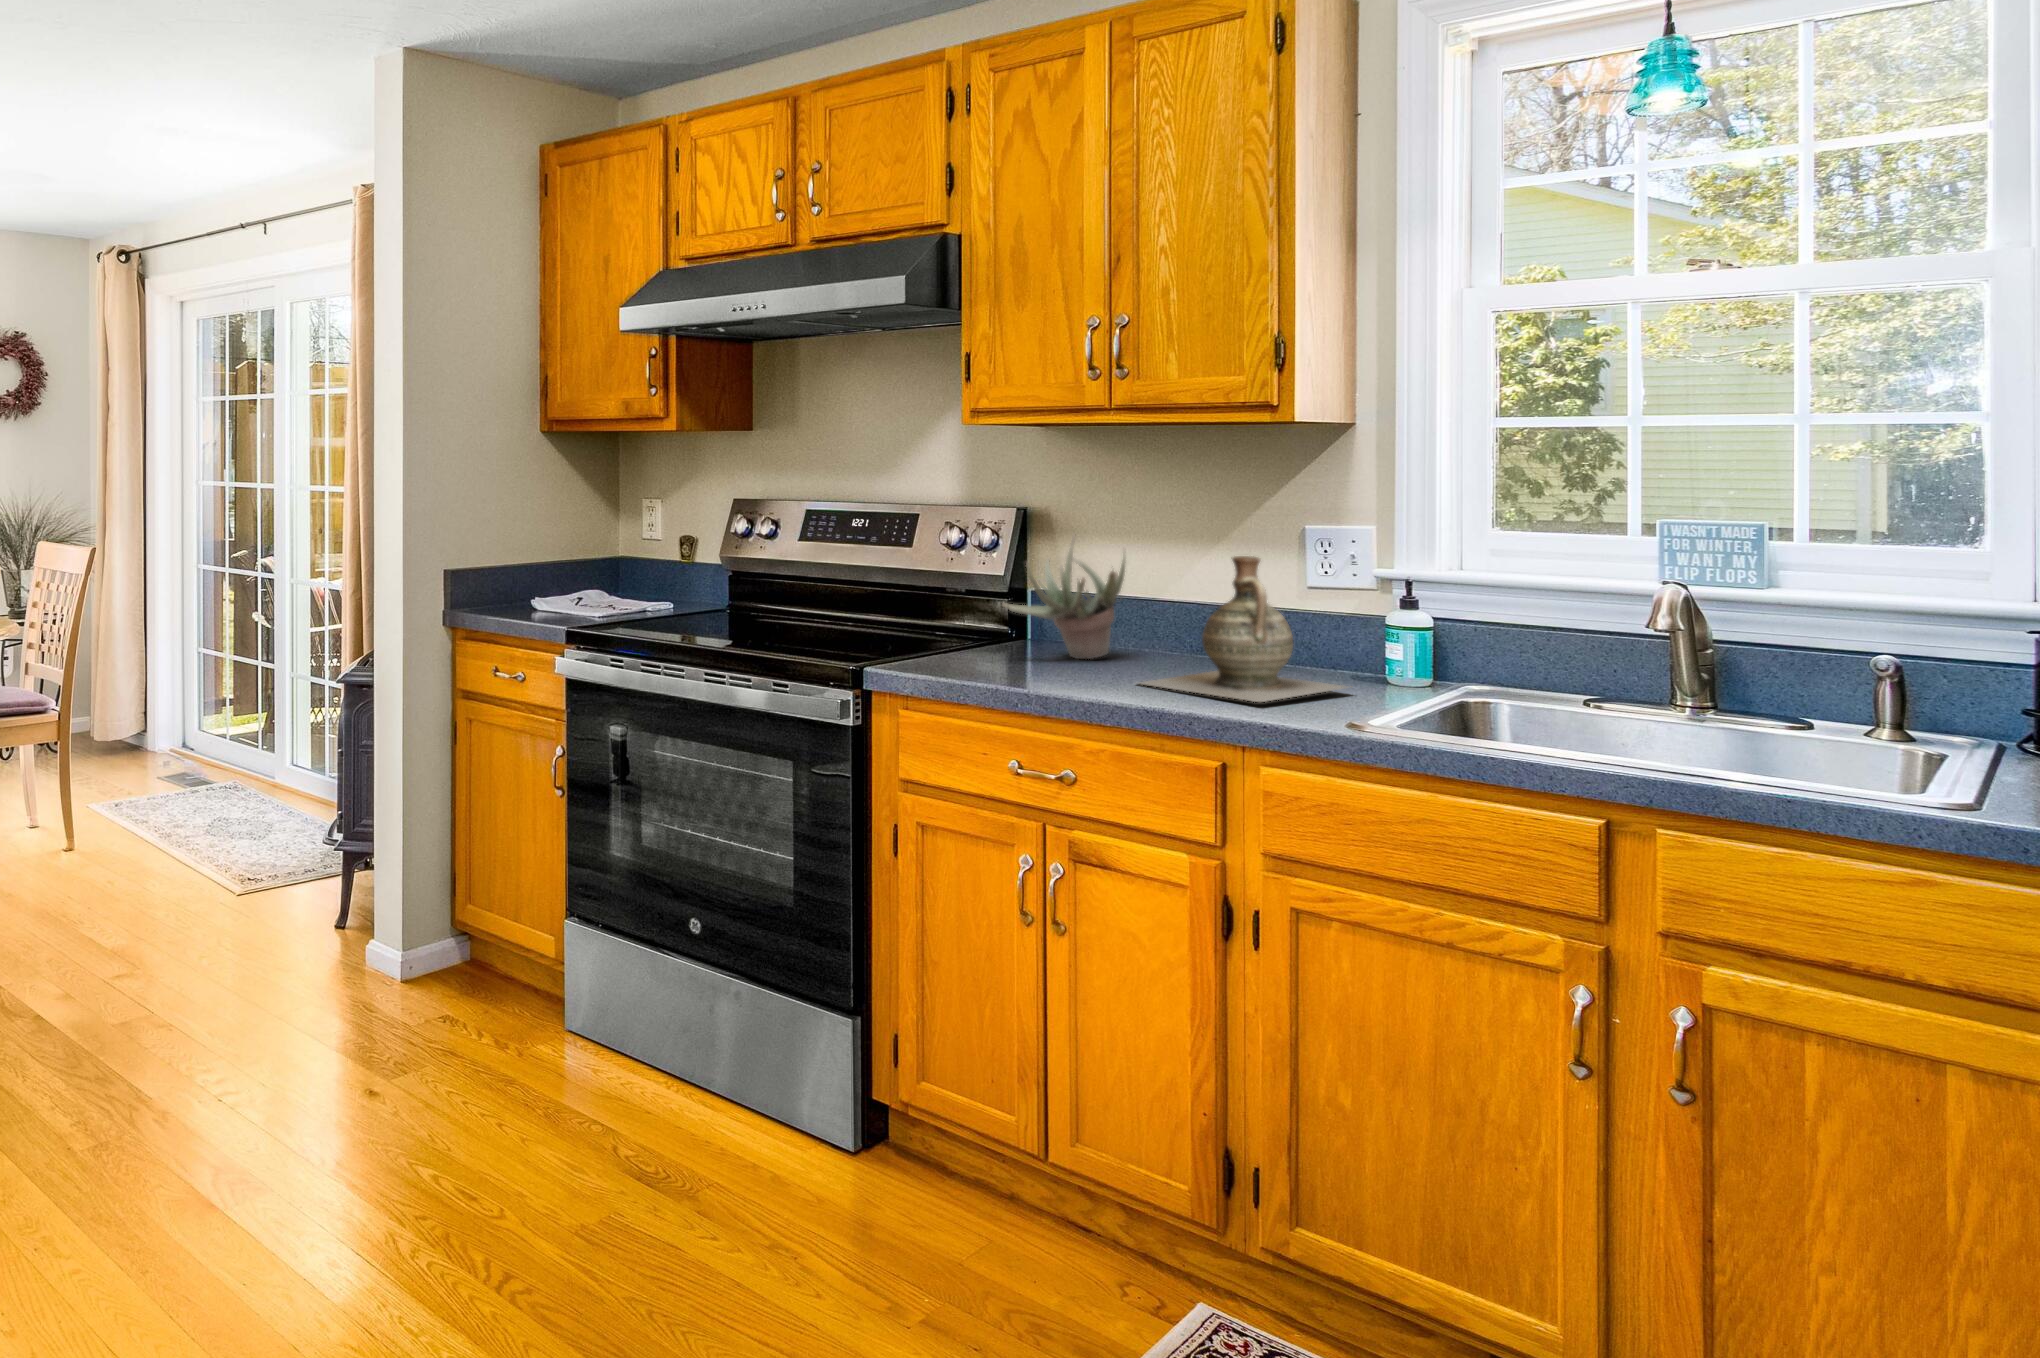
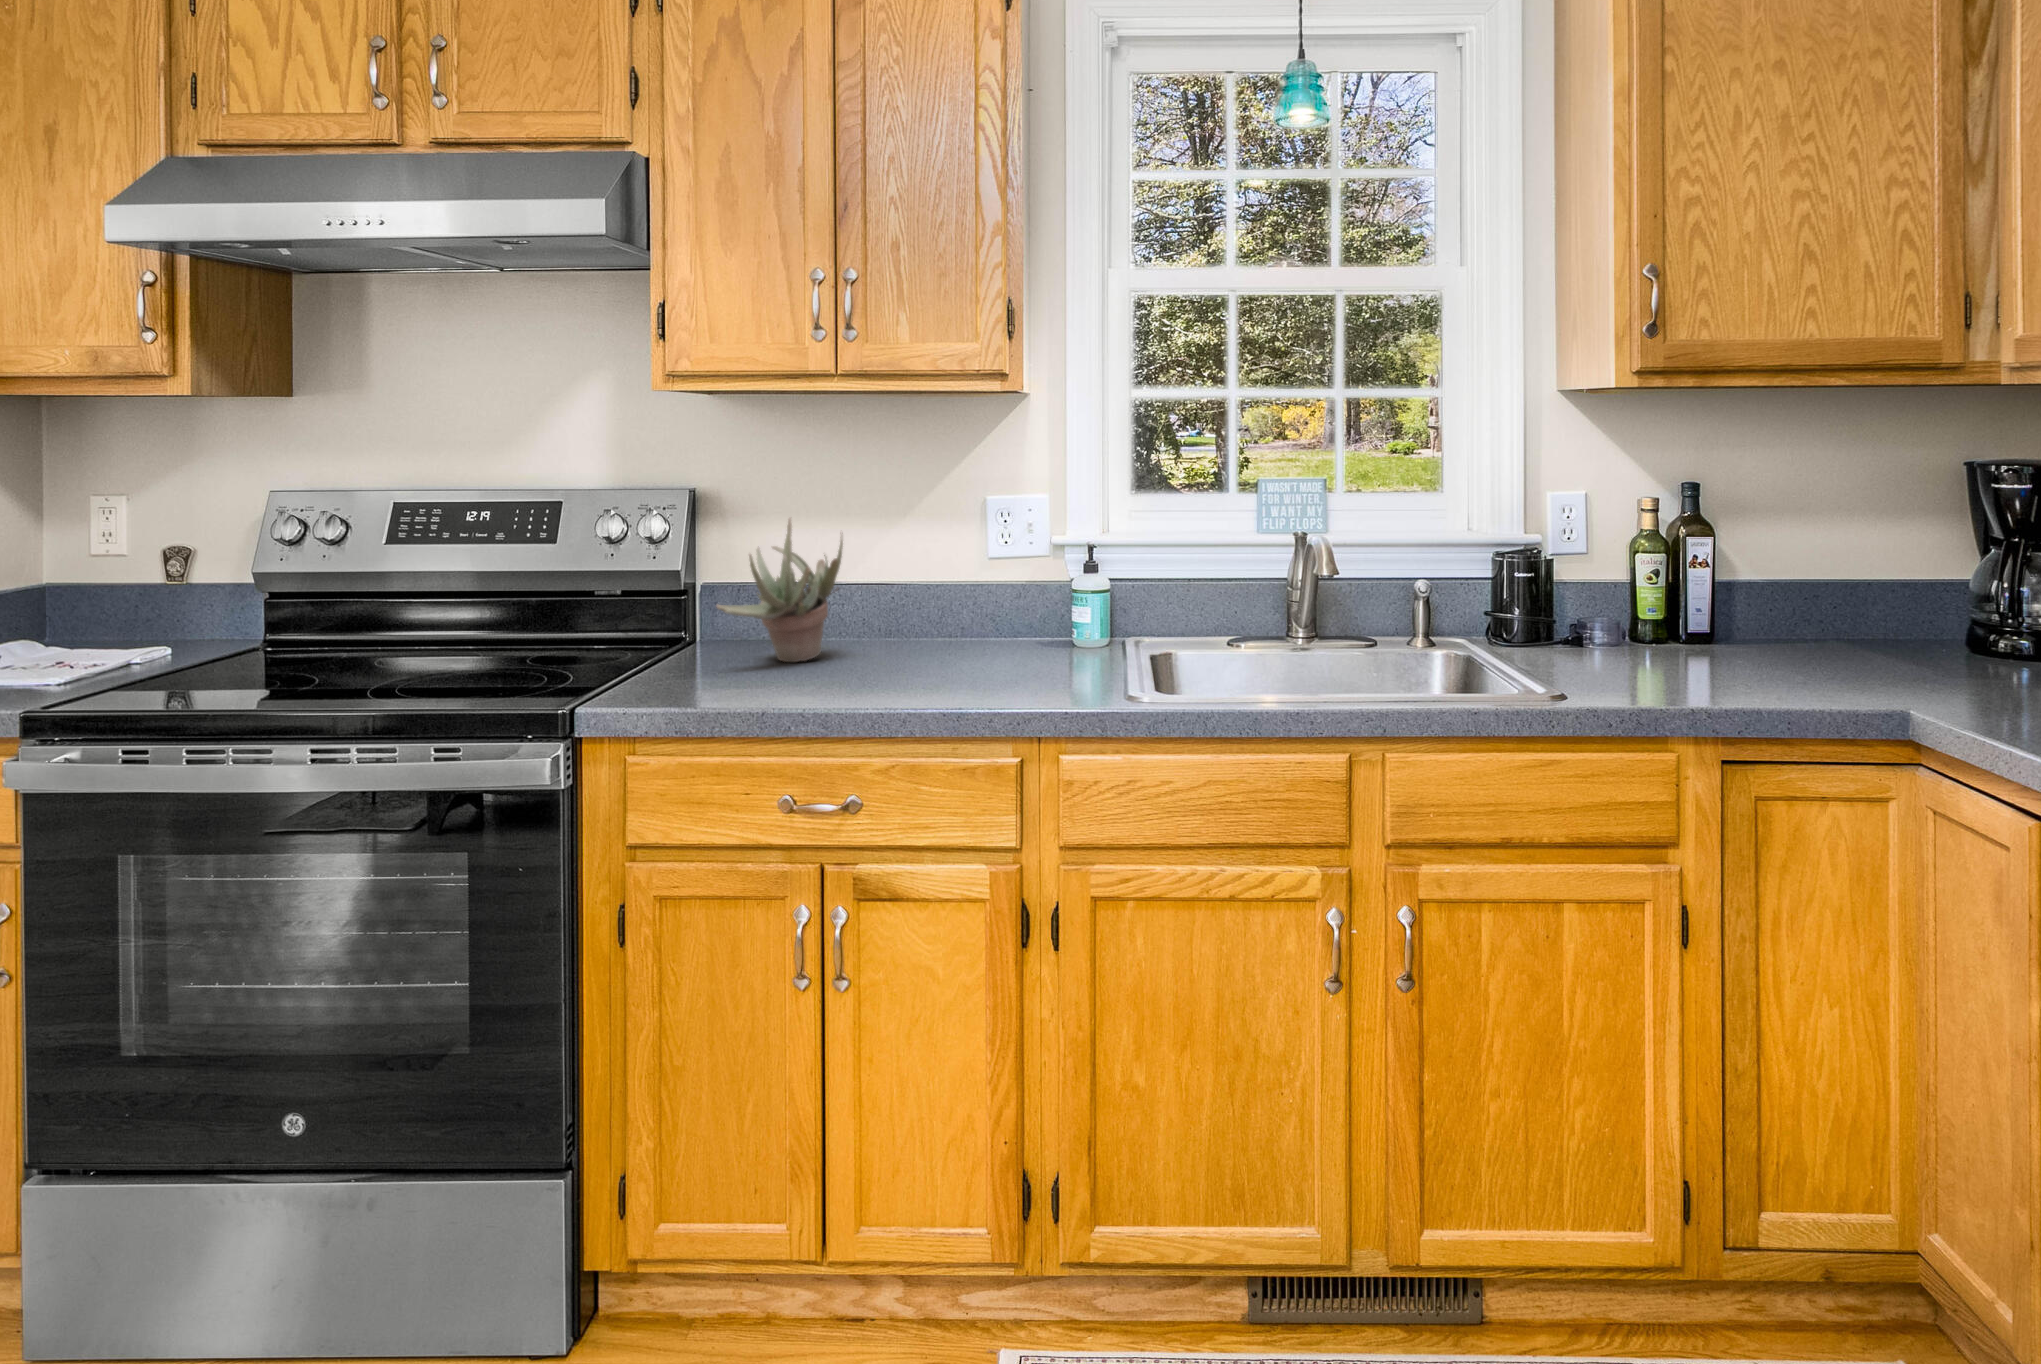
ceramic jug: present [1141,556,1346,702] -> none [887,533,1087,686]

